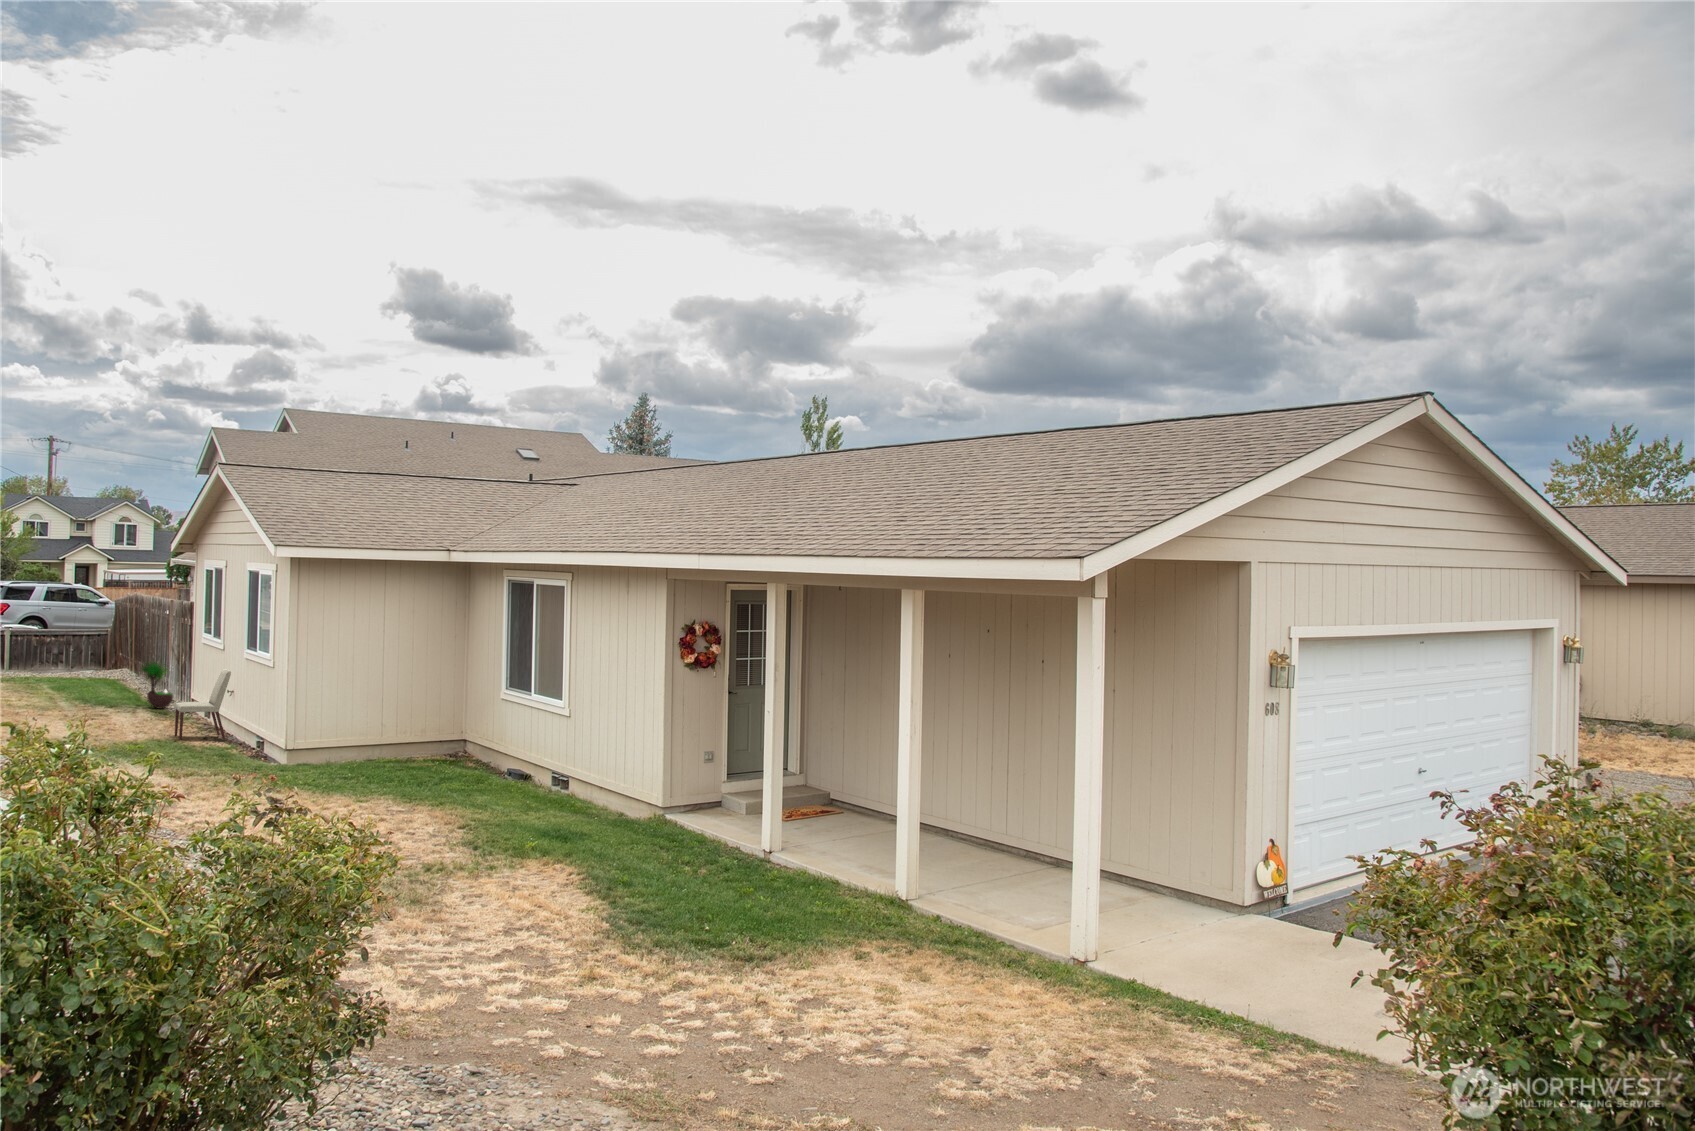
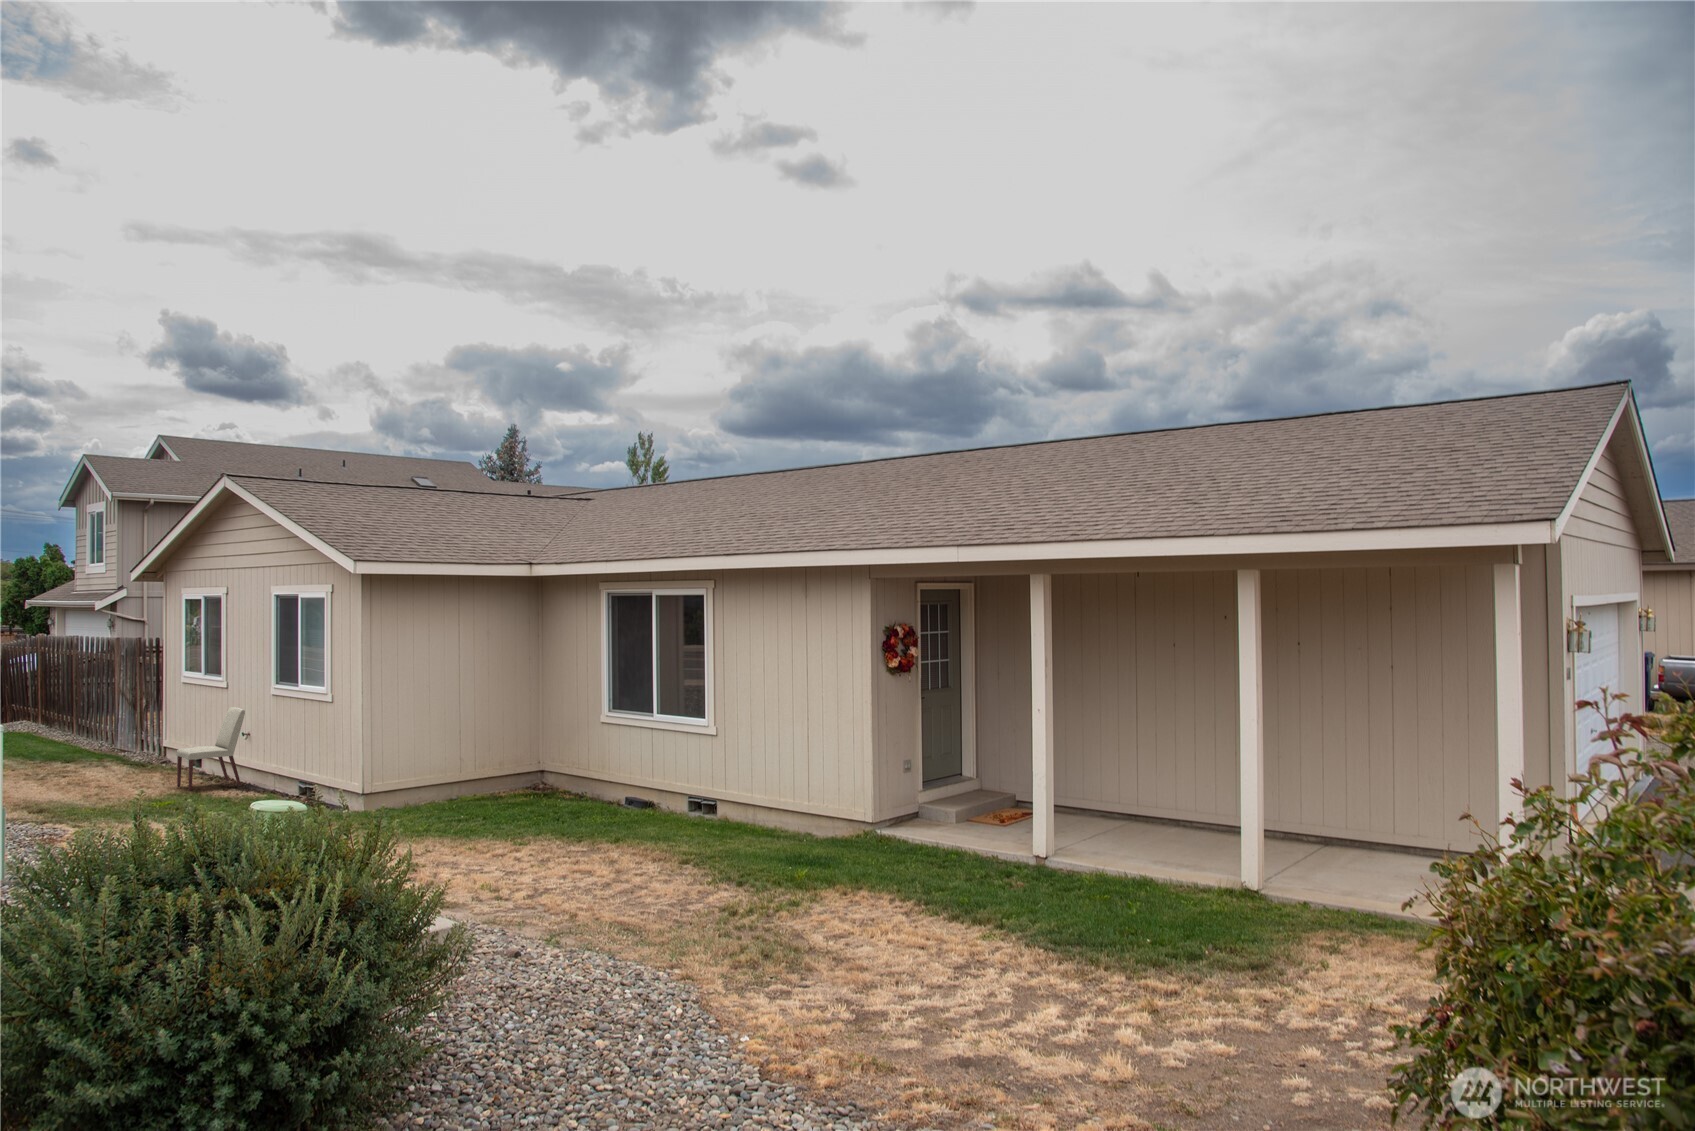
potted tree: present [141,662,173,709] -> none [90,698,132,755]

